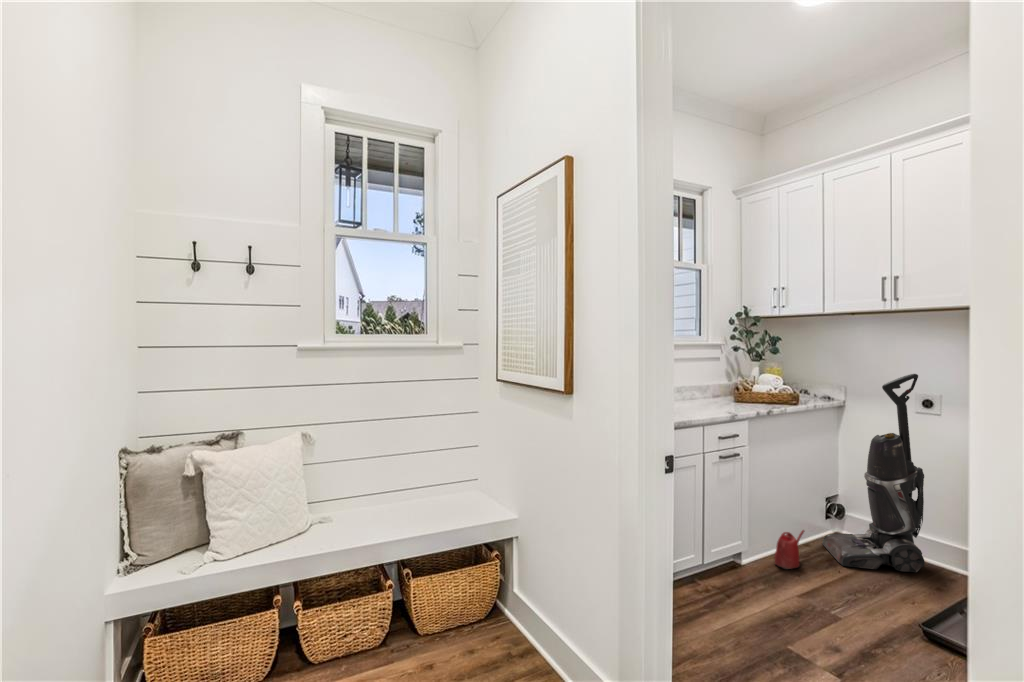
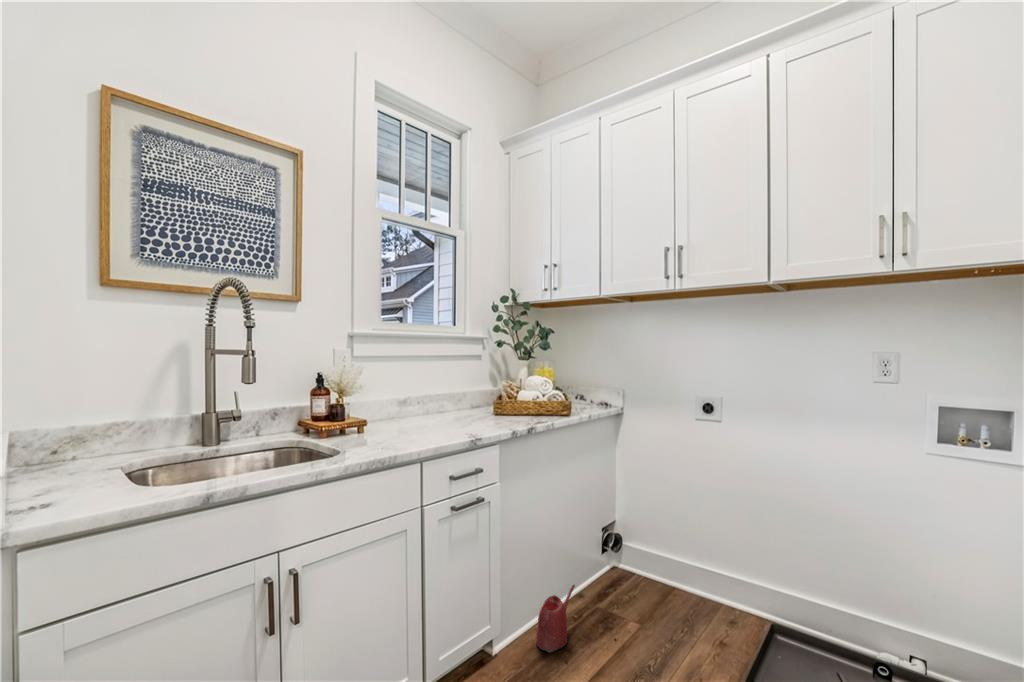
vacuum cleaner: present [822,374,925,572] -> none [597,371,706,628]

